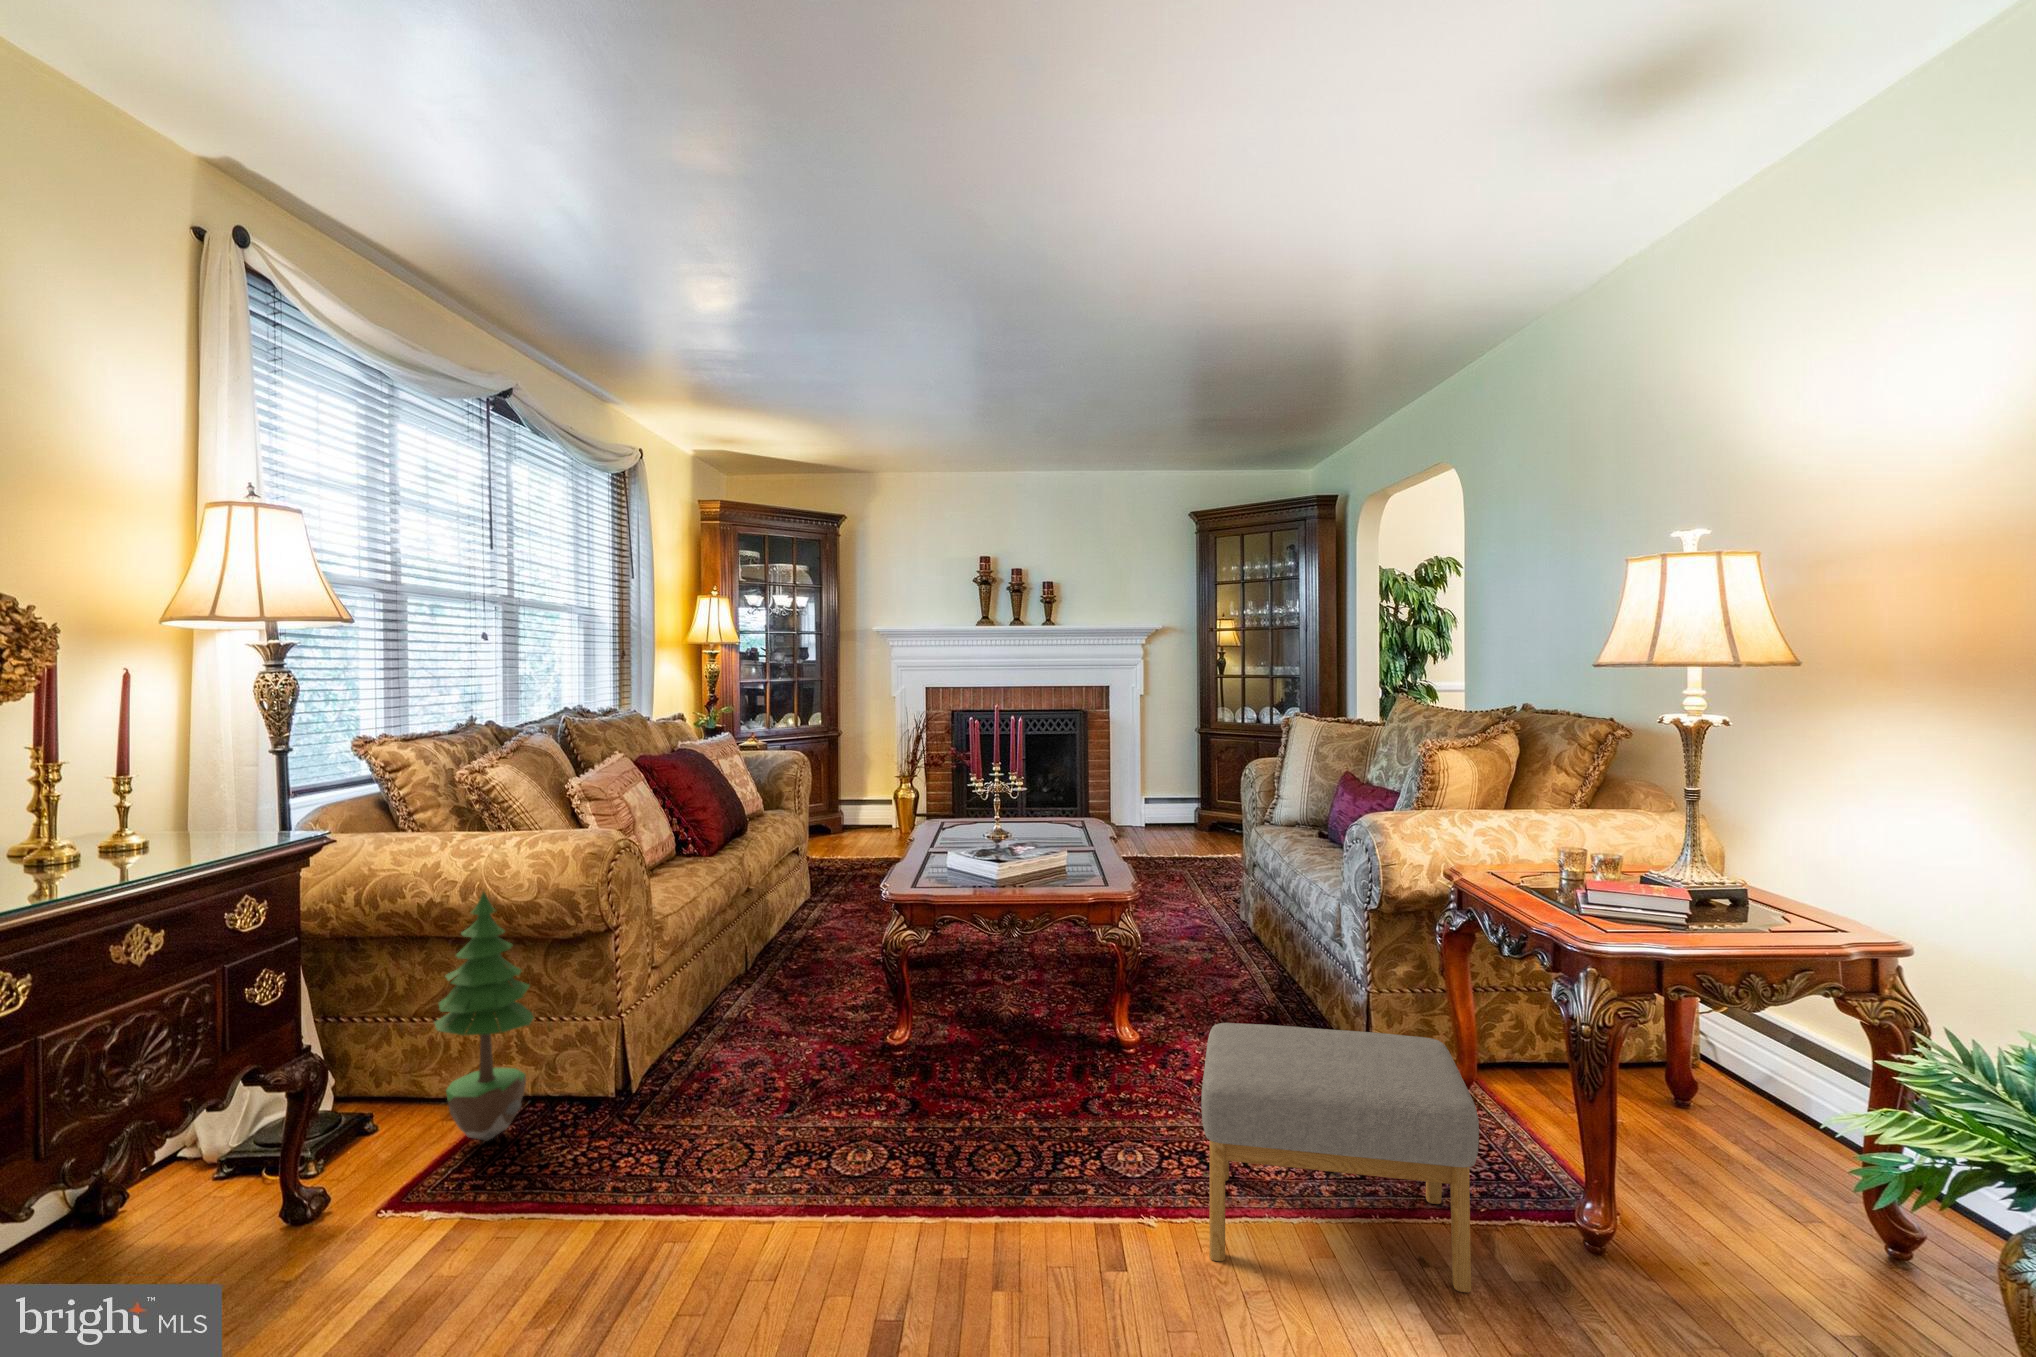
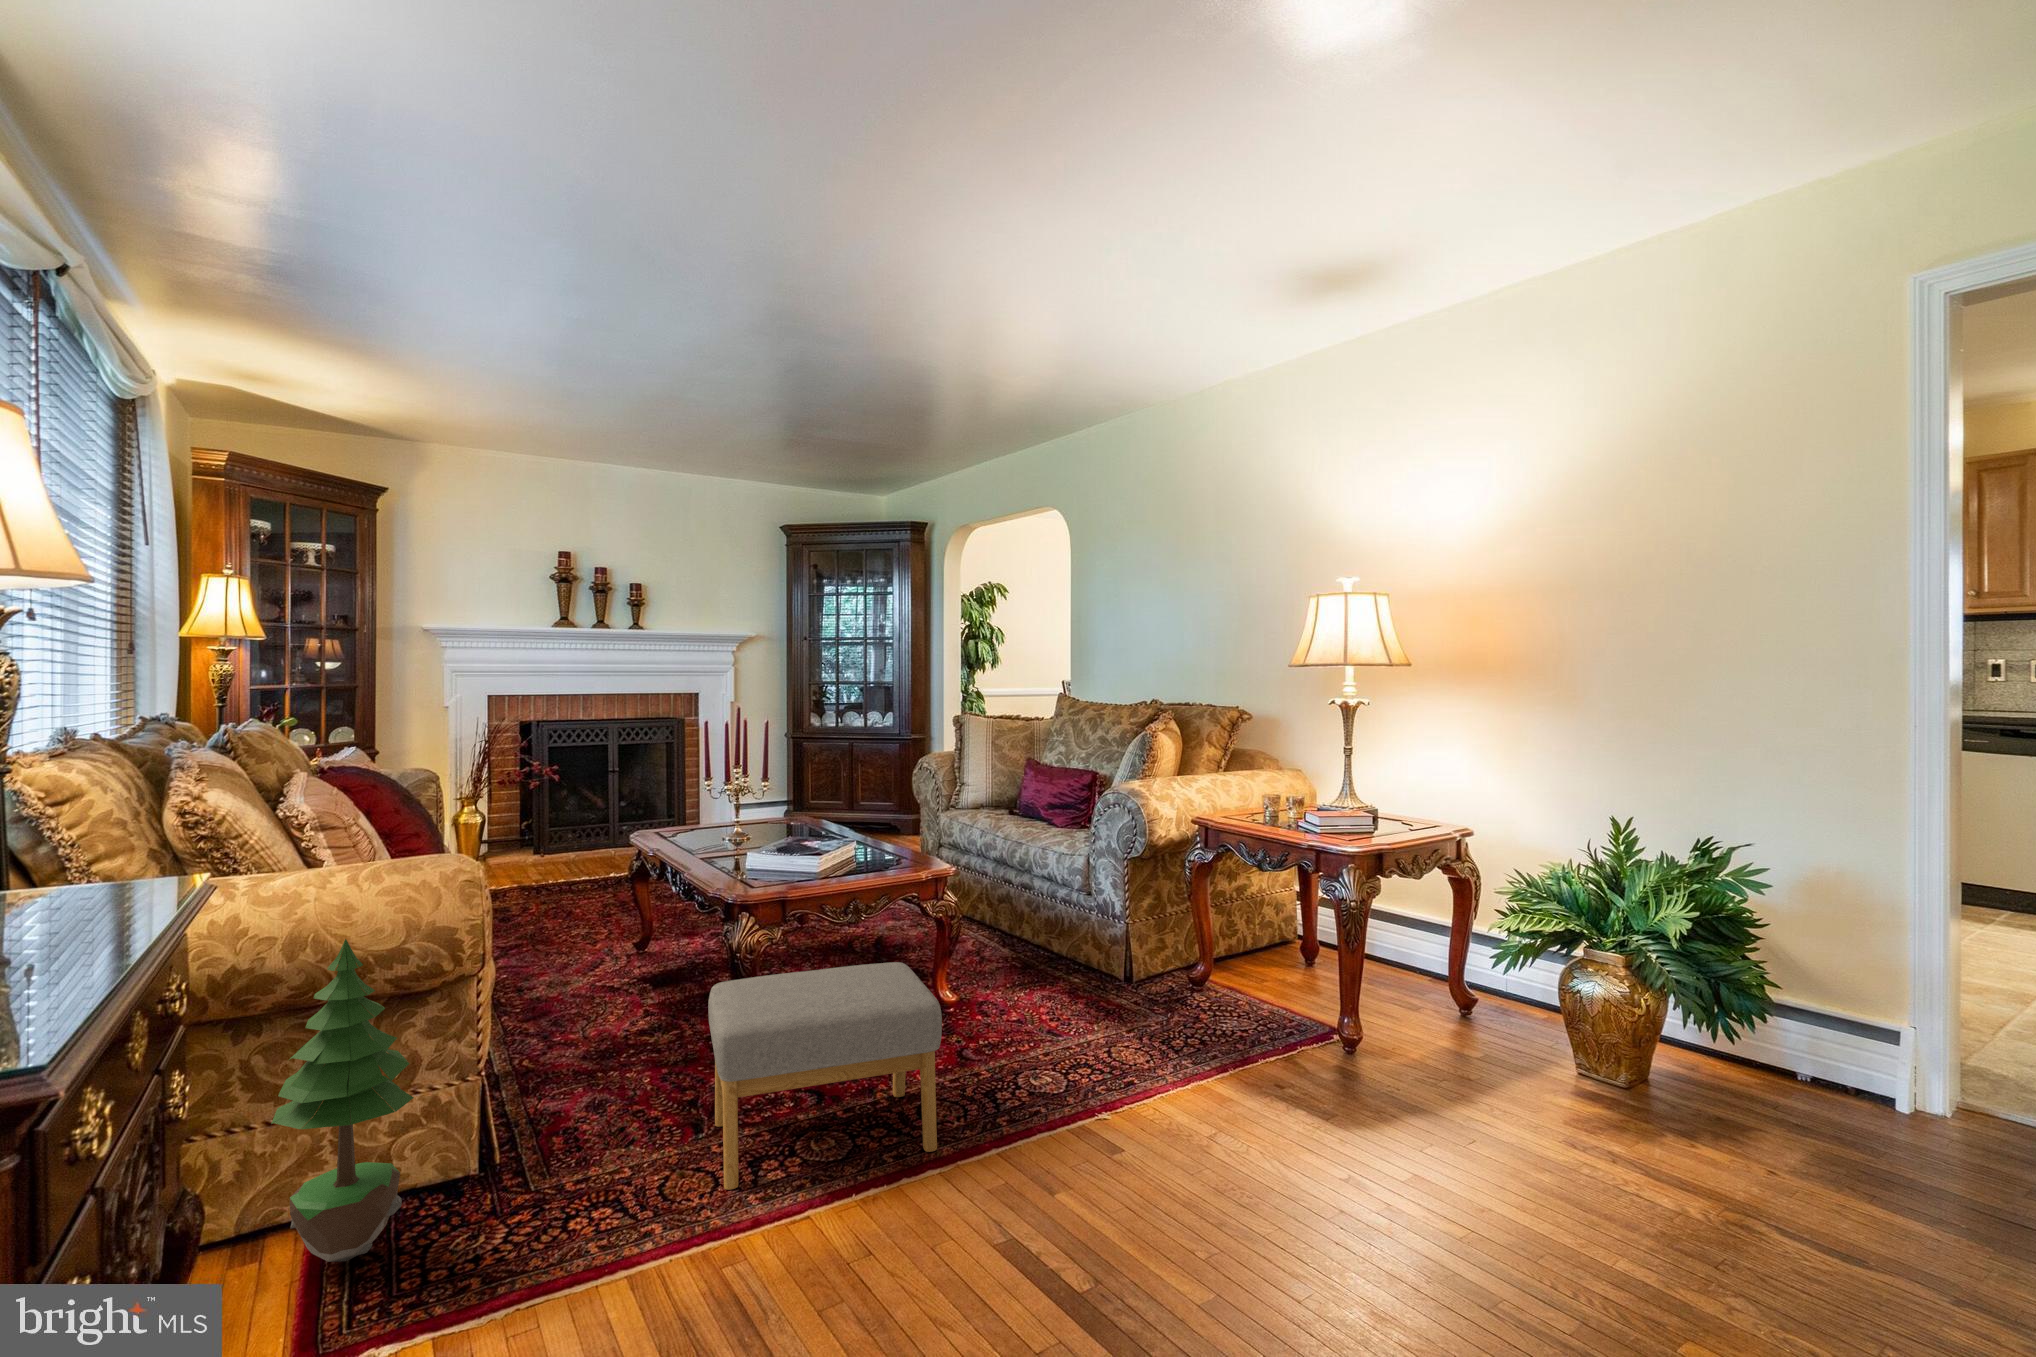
footstool: present [1201,1023,1479,1292] -> present [708,962,942,1190]

